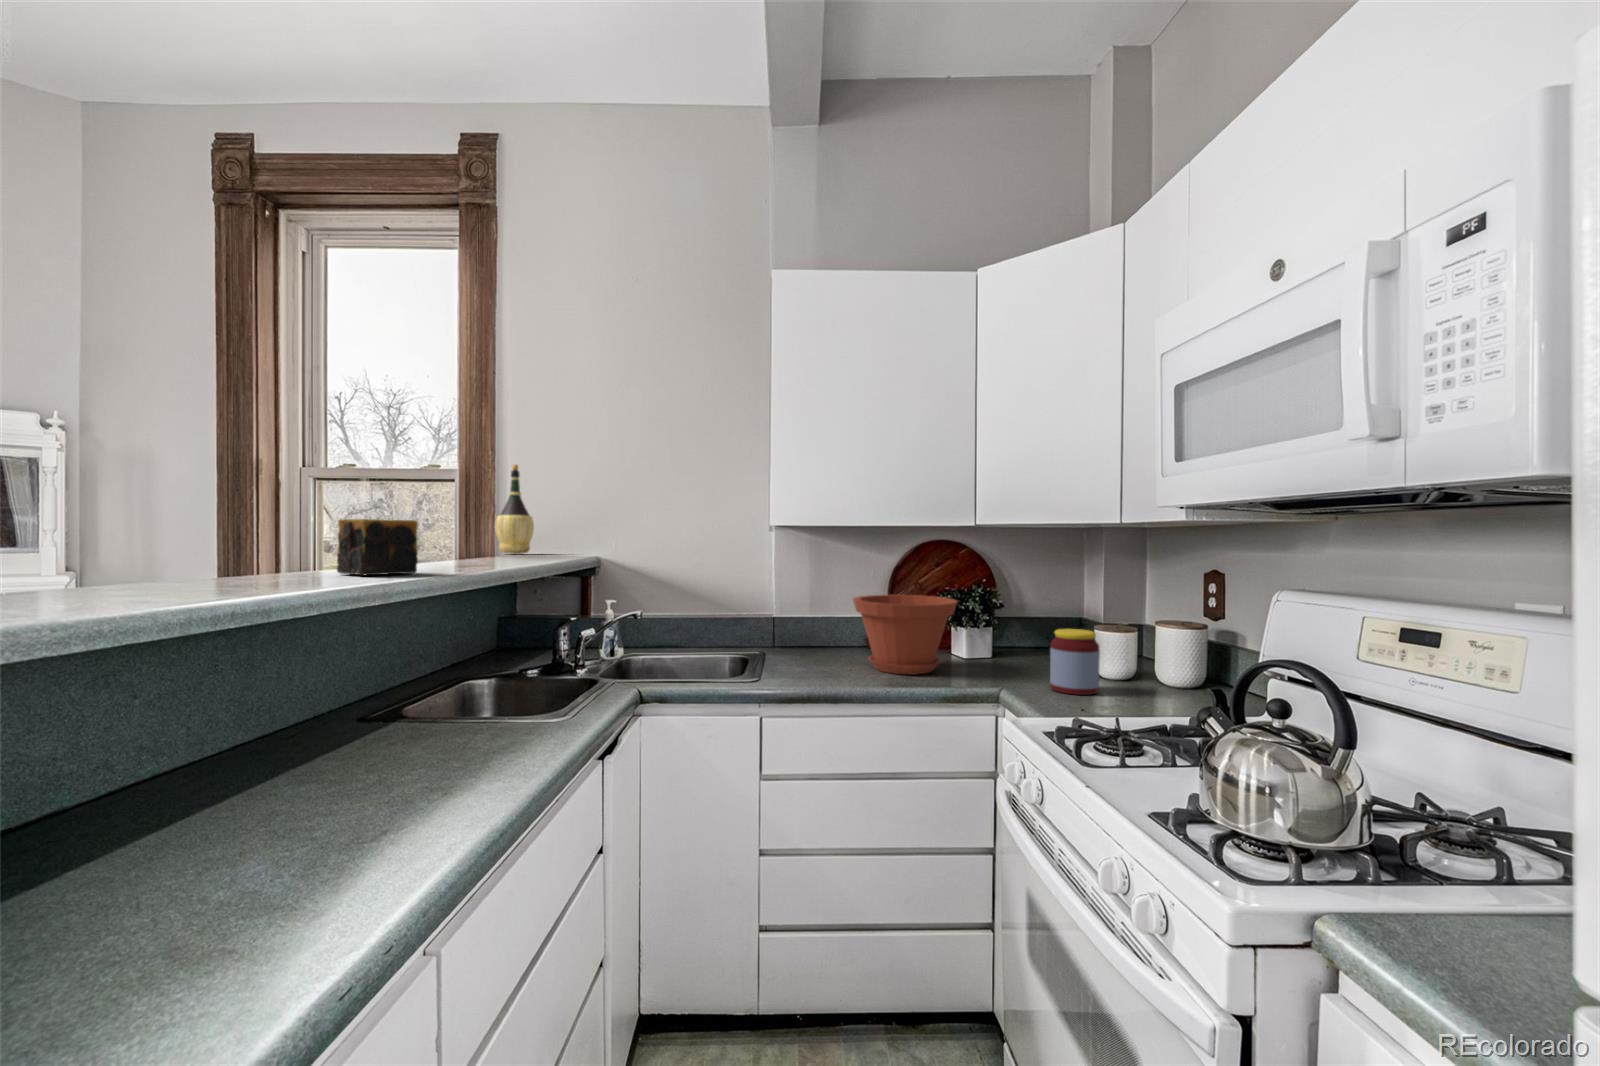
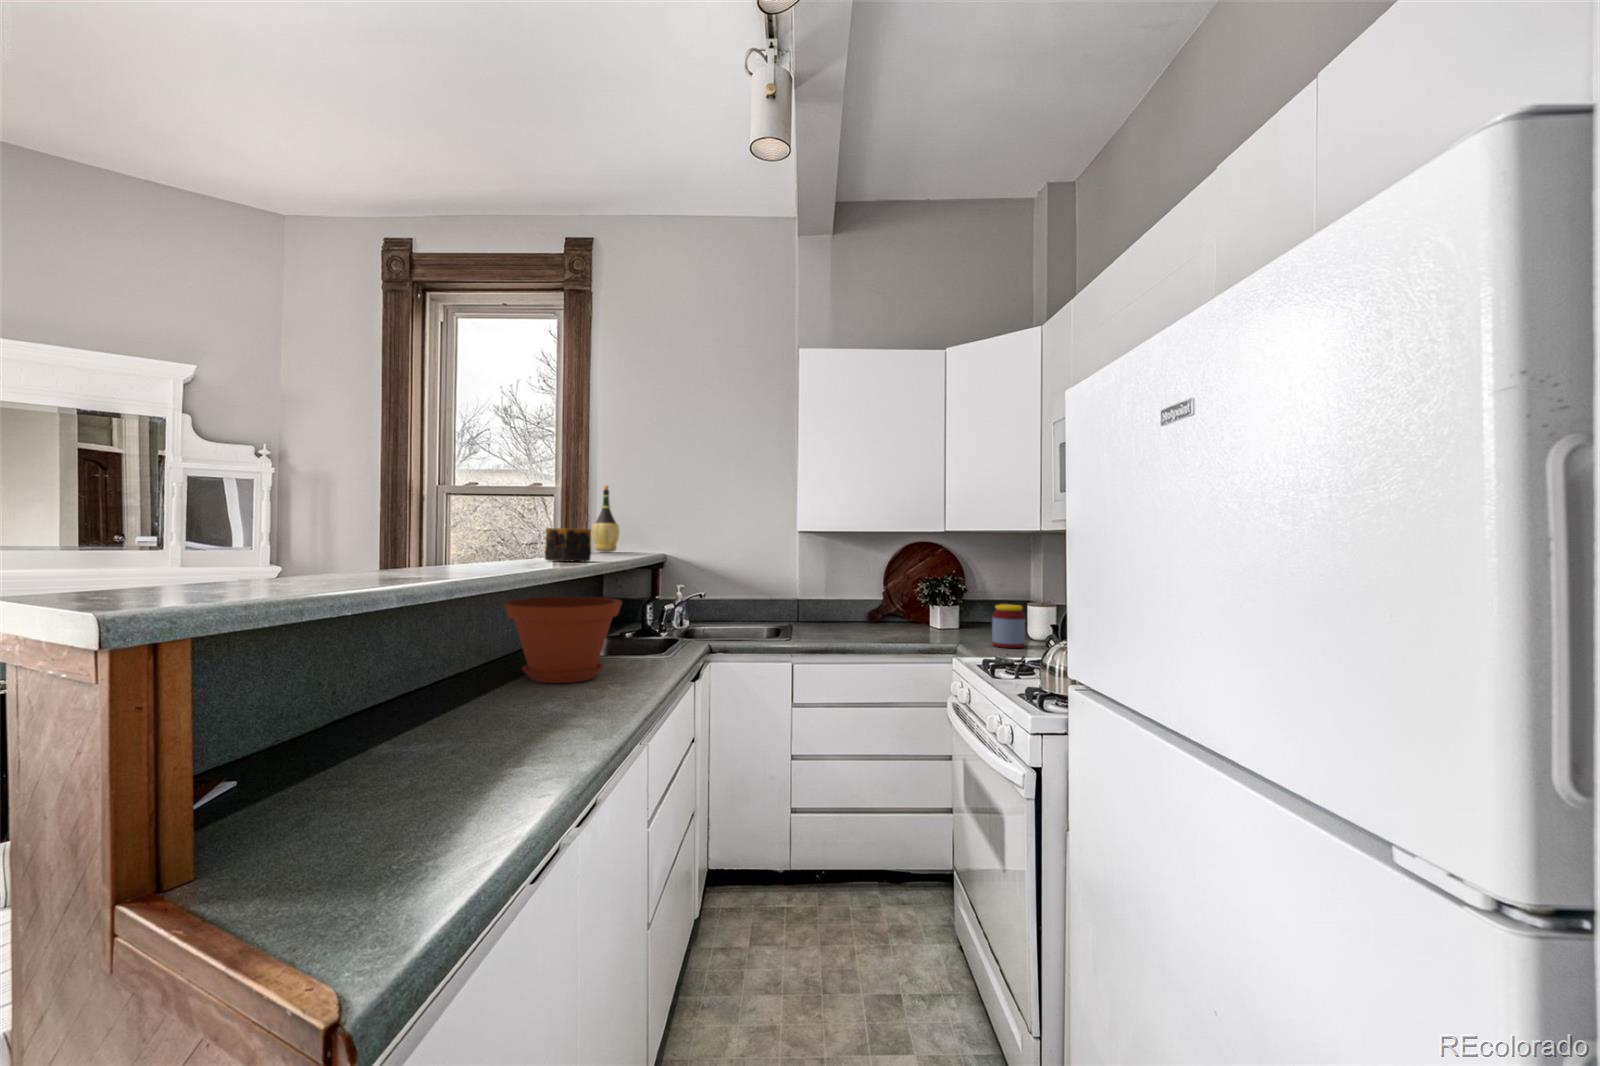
plant pot: present [853,595,957,675] -> present [504,597,622,683]

